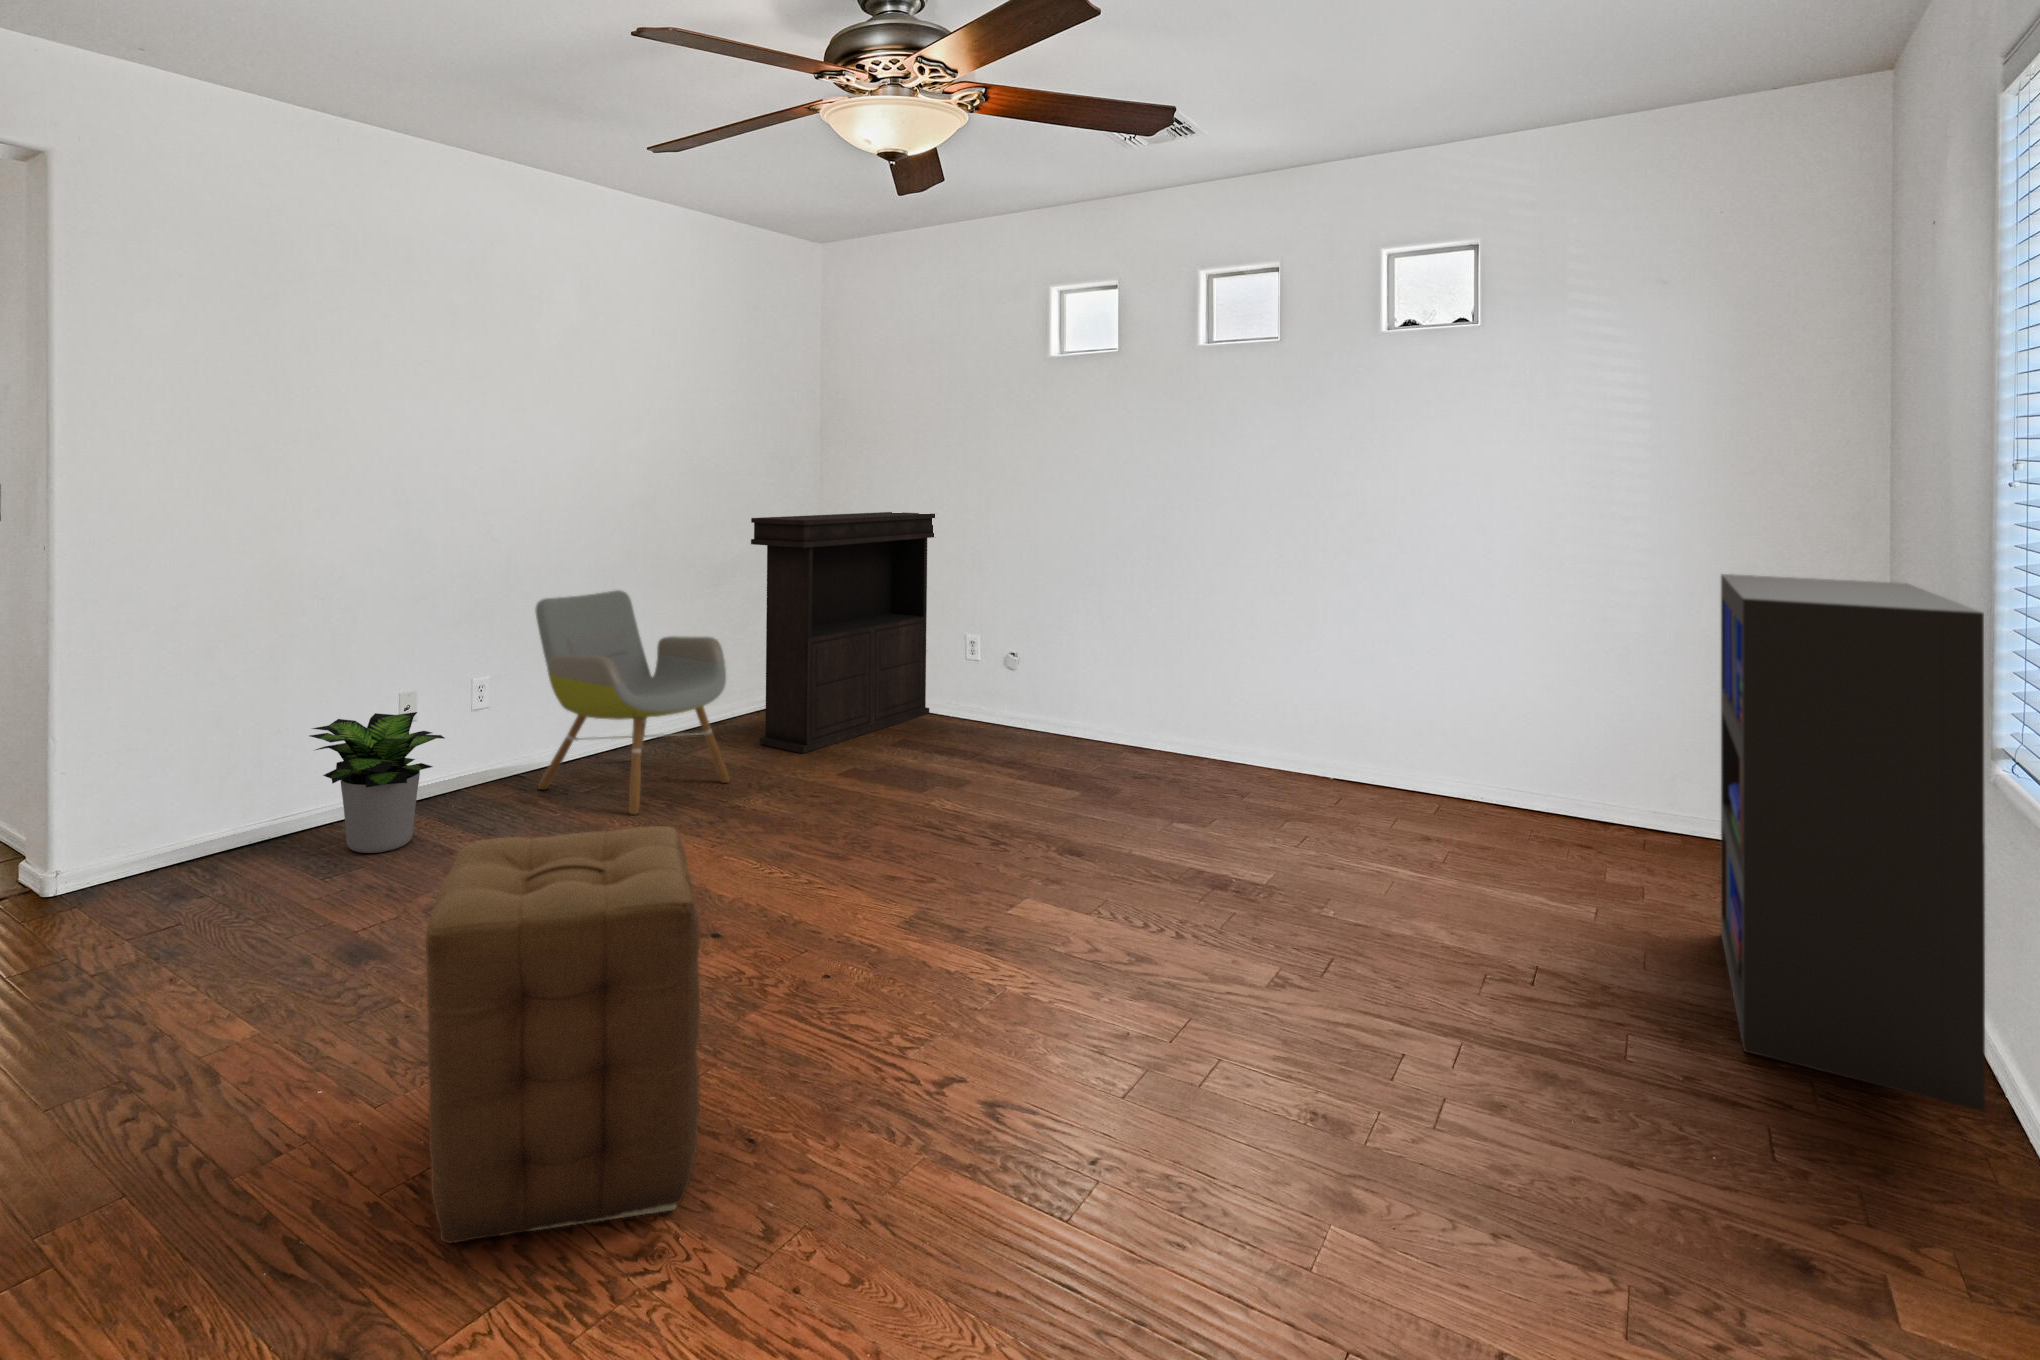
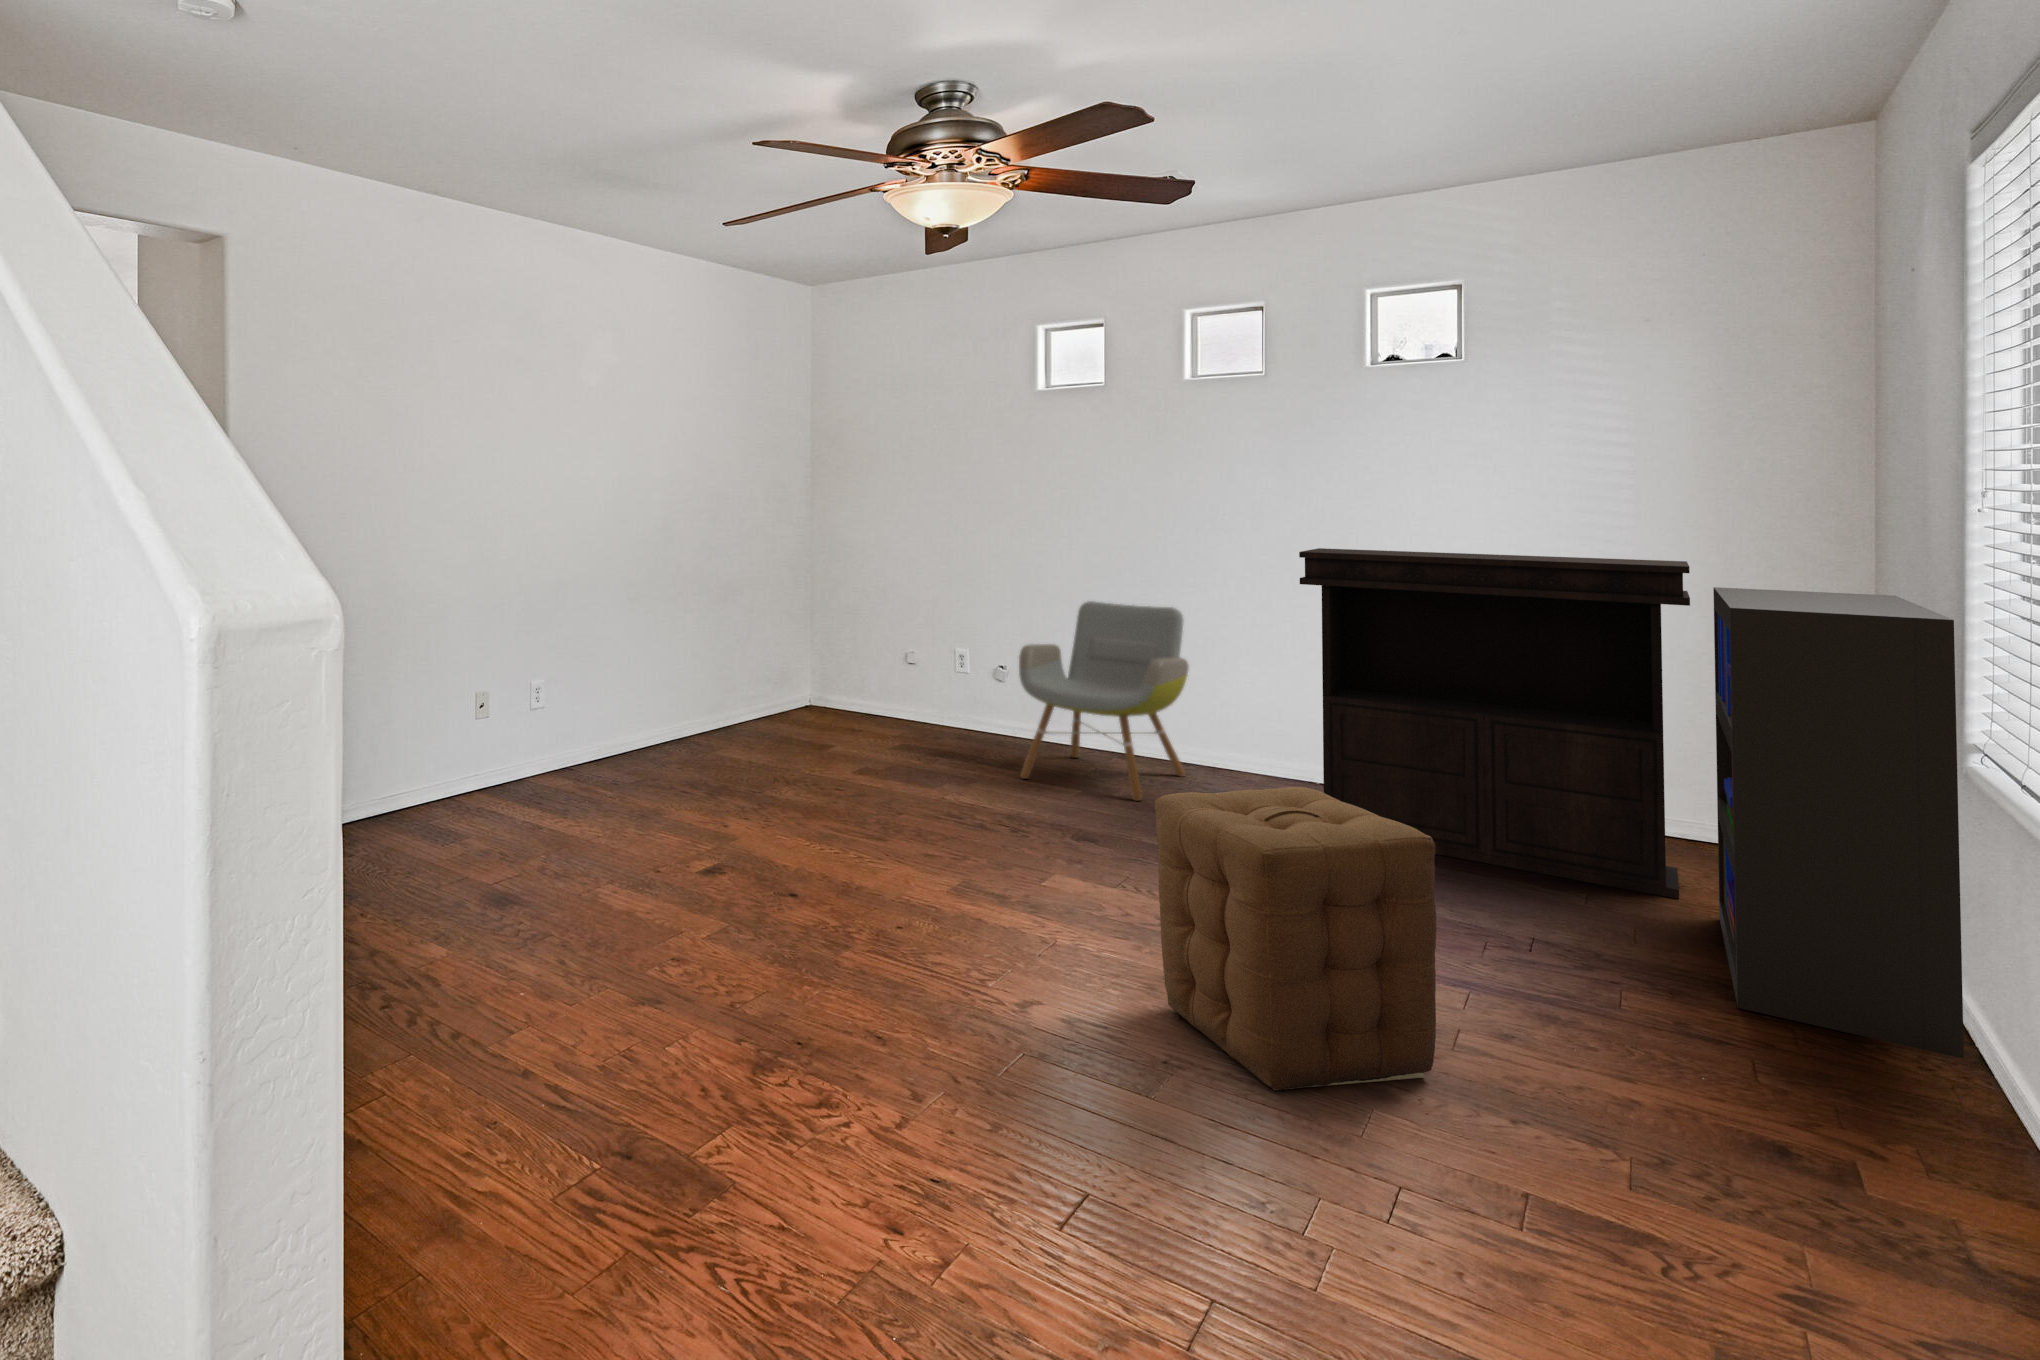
console table: present [751,512,935,753] -> present [1299,548,1690,899]
armchair: present [536,590,730,815] -> present [1019,601,1189,801]
potted plant: present [310,712,445,853] -> none [413,707,538,827]
ottoman: present [425,826,700,1243] -> present [1155,787,1436,1090]

